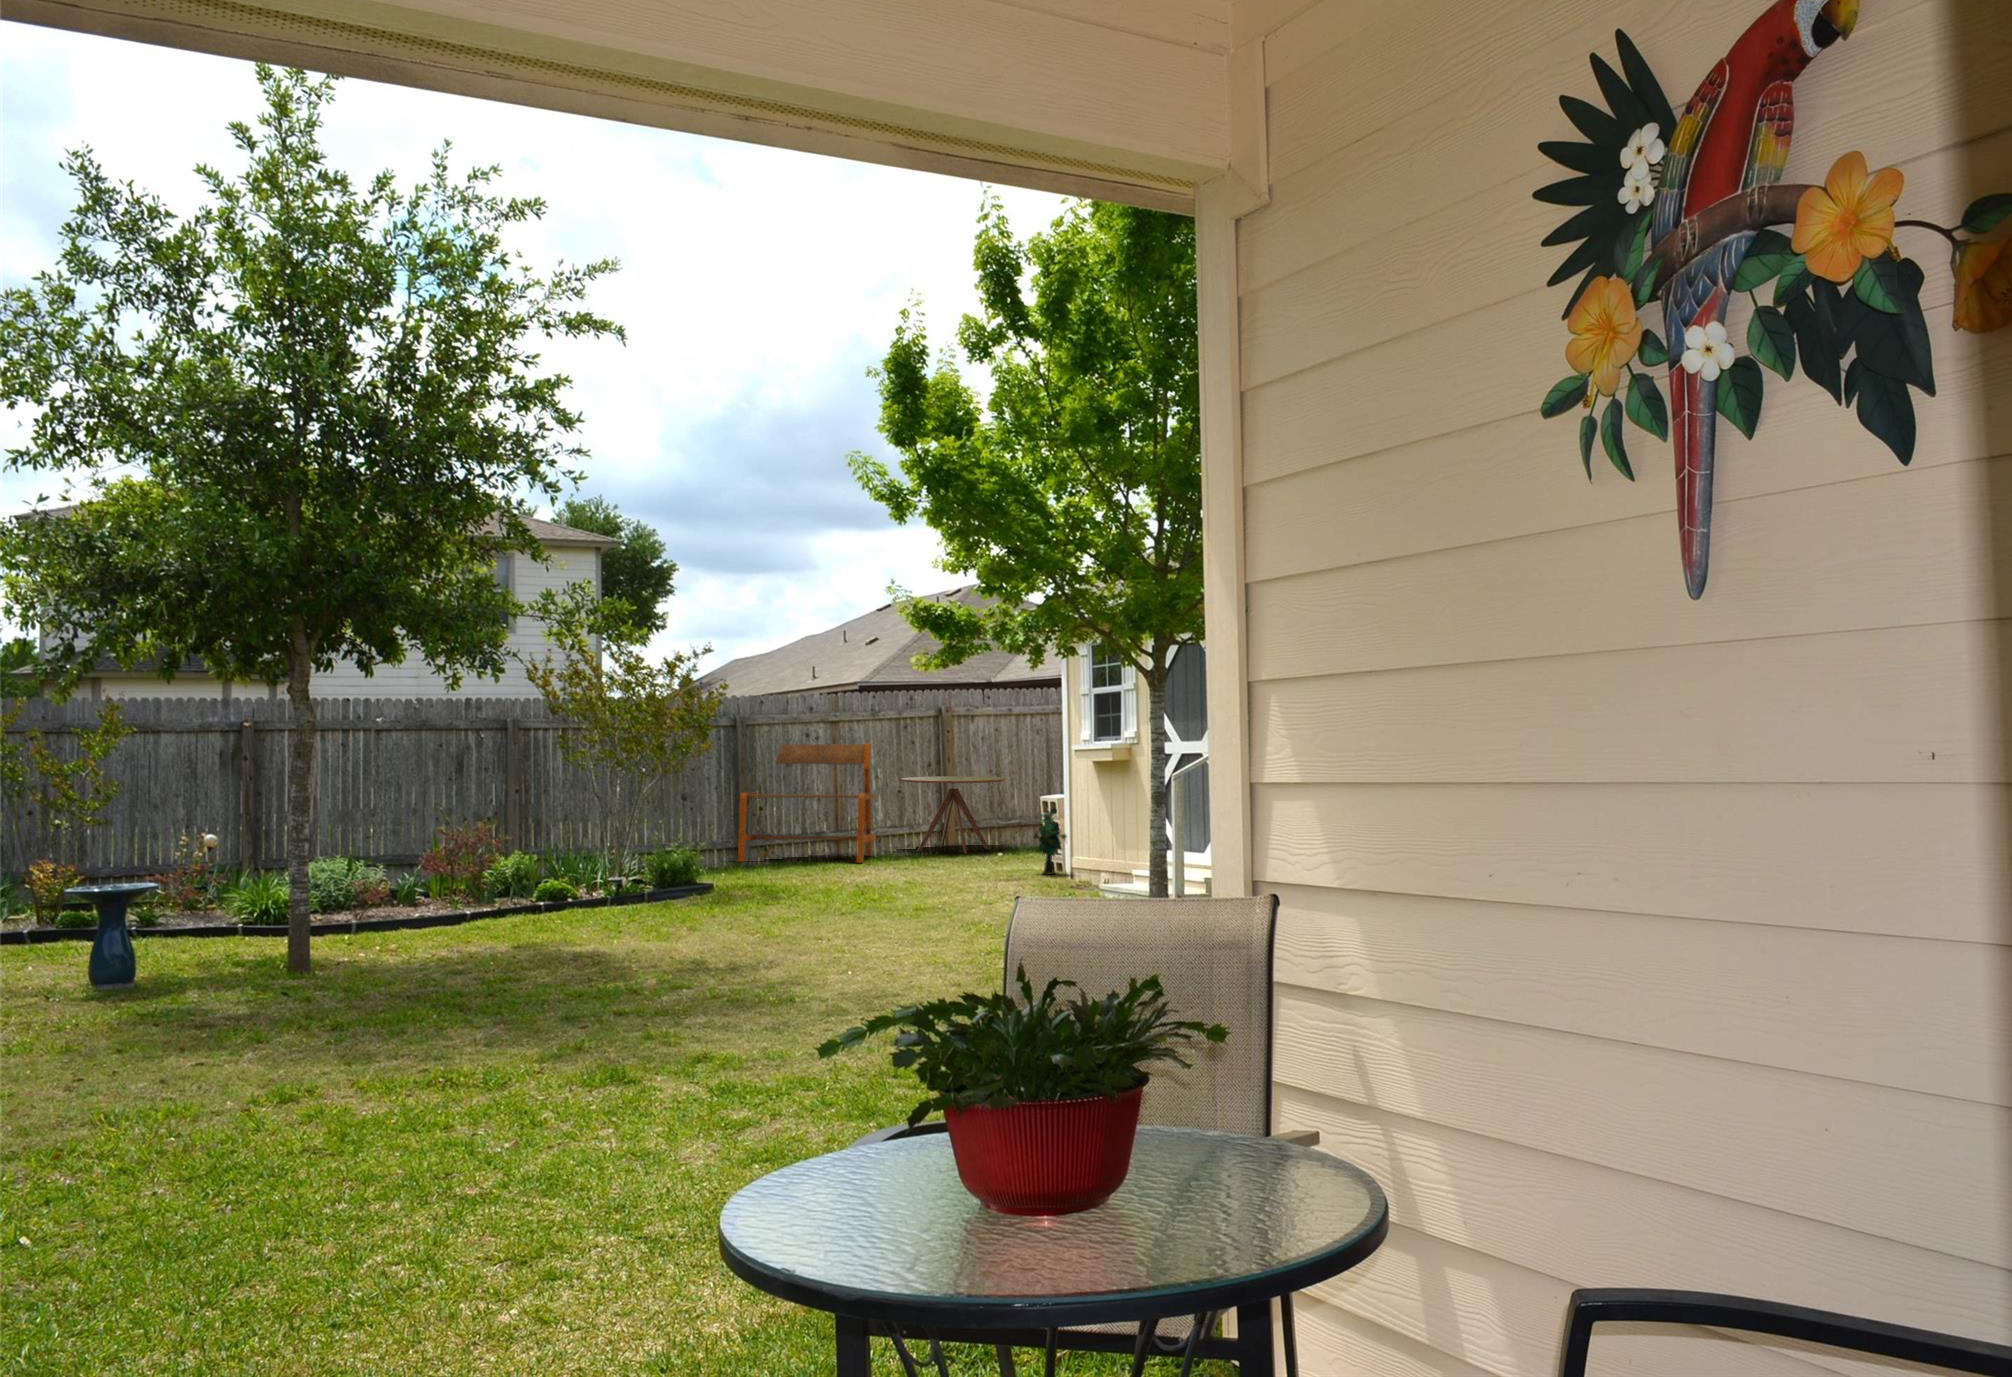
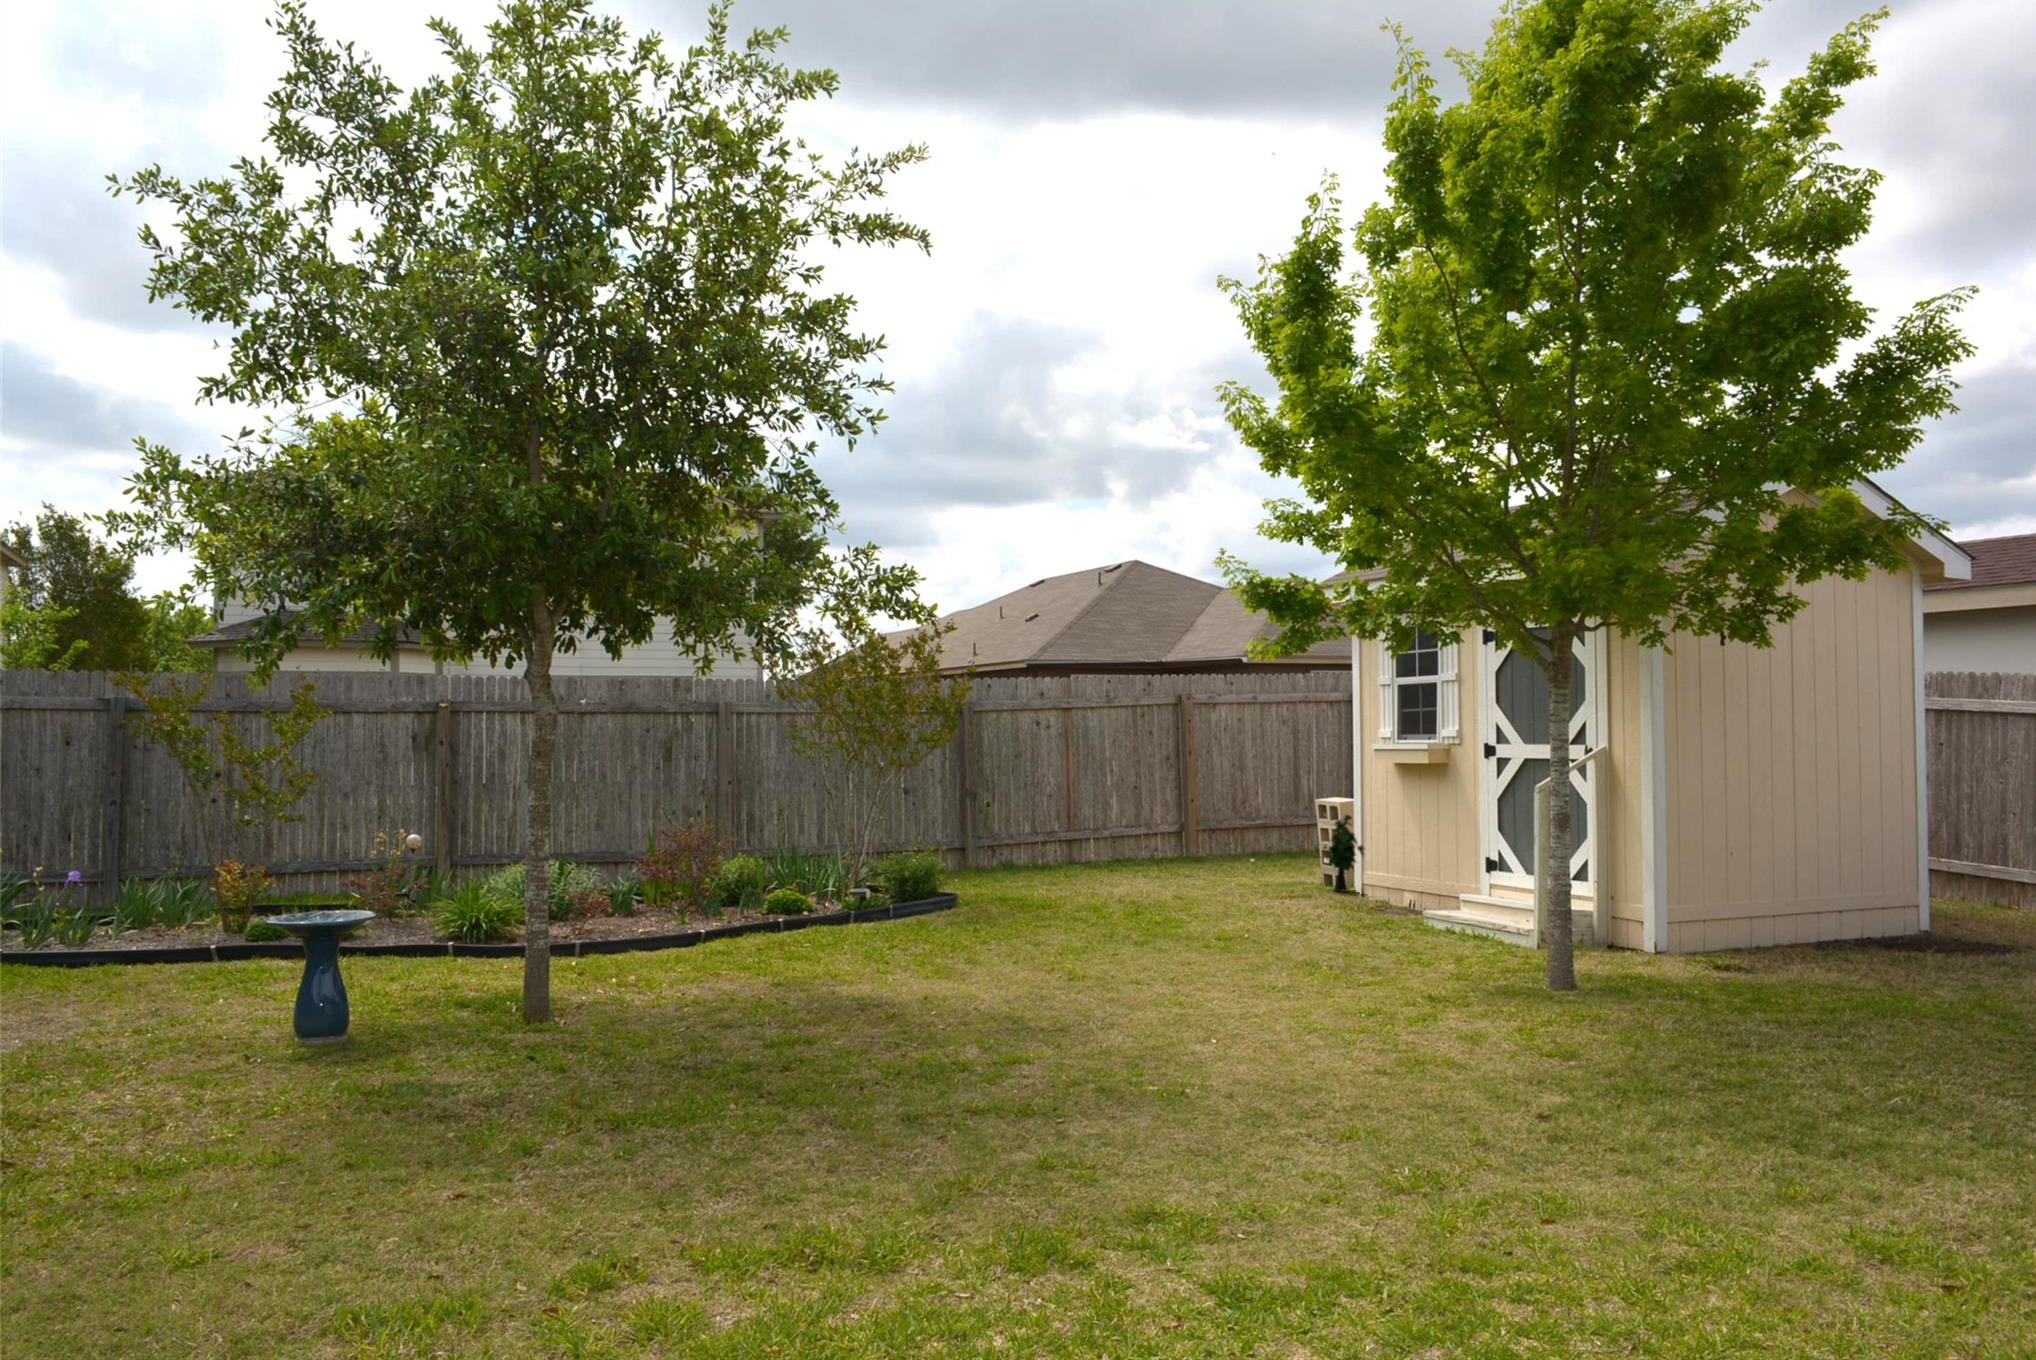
bench: present [738,743,876,863] -> none [973,731,1124,871]
round table: present [901,776,1006,853] -> none [1146,771,1266,860]

